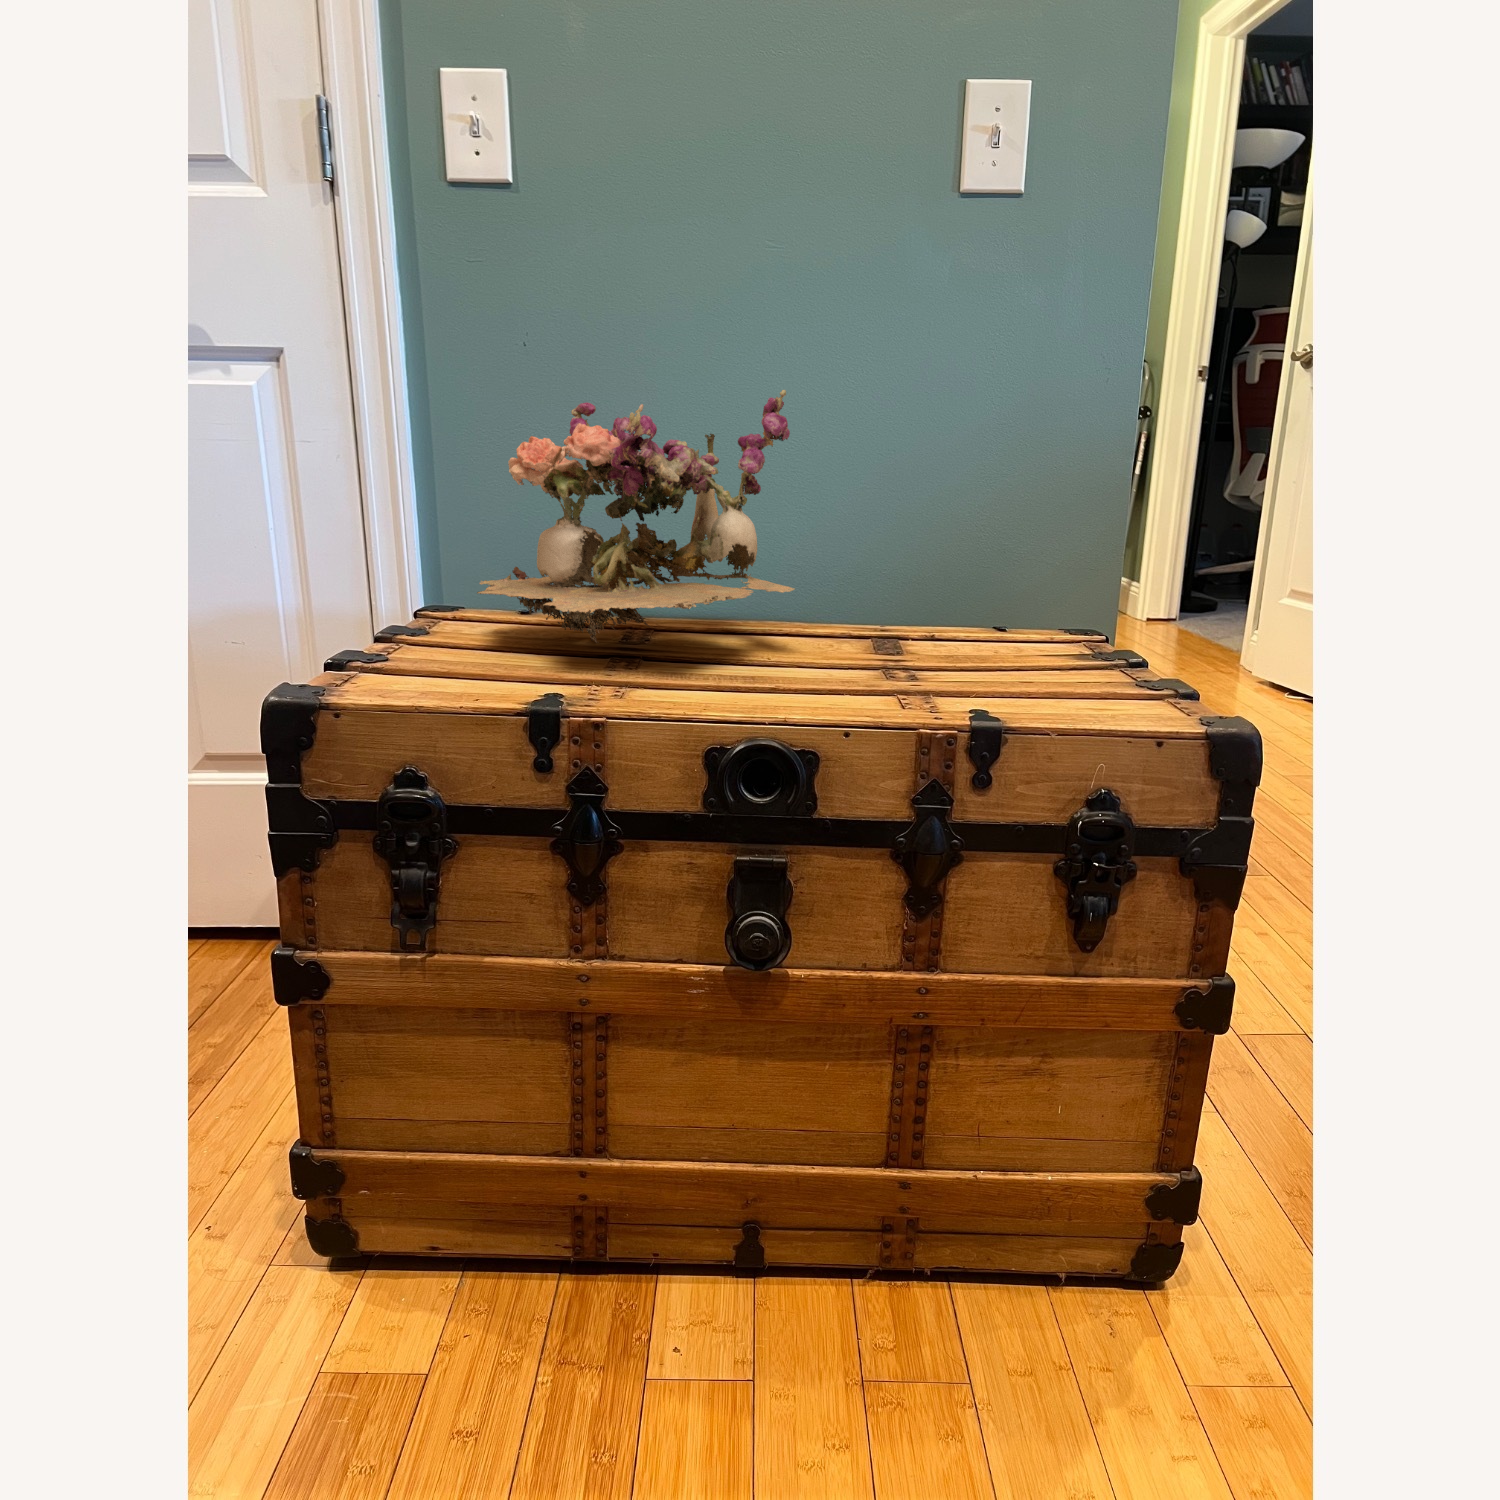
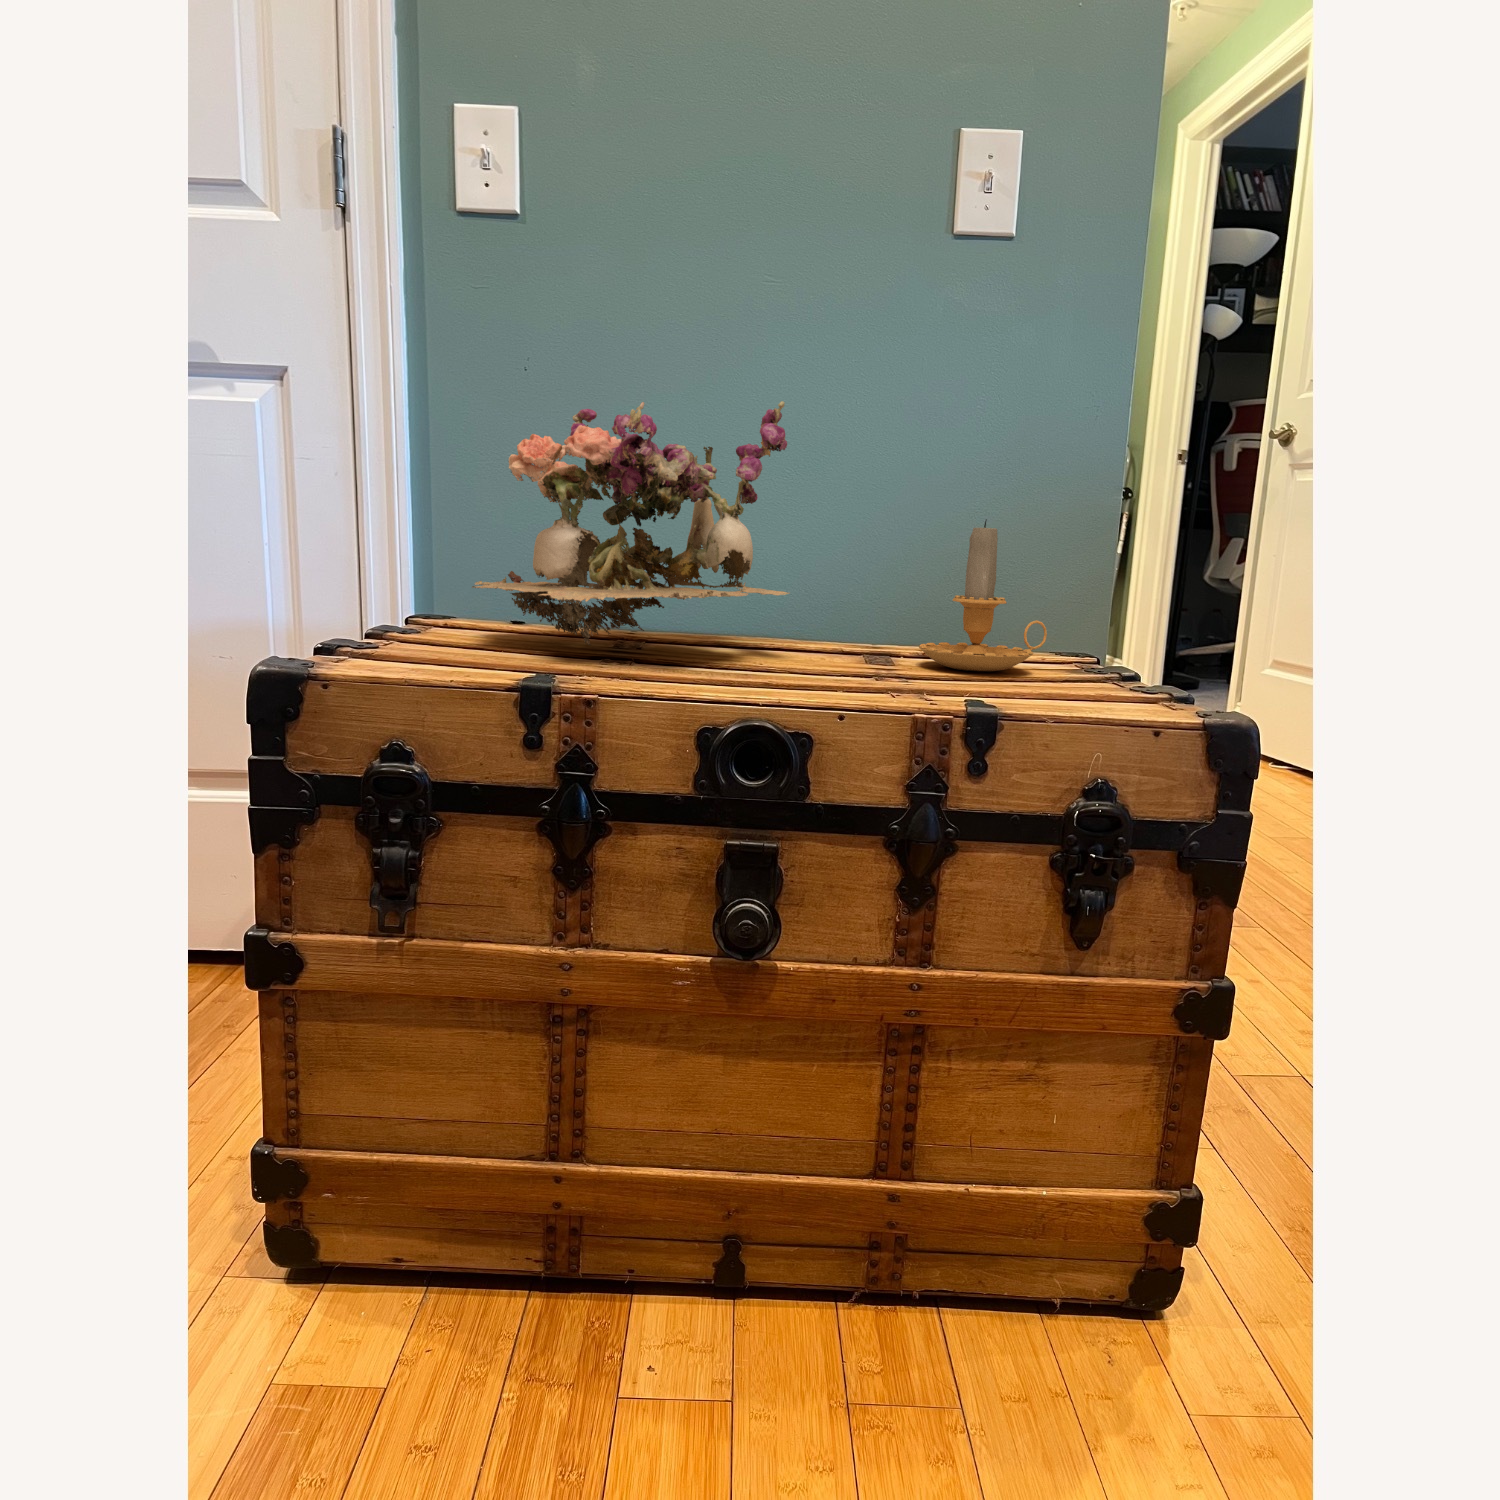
candle: none [926,509,1054,663] -> present [919,519,1047,671]

